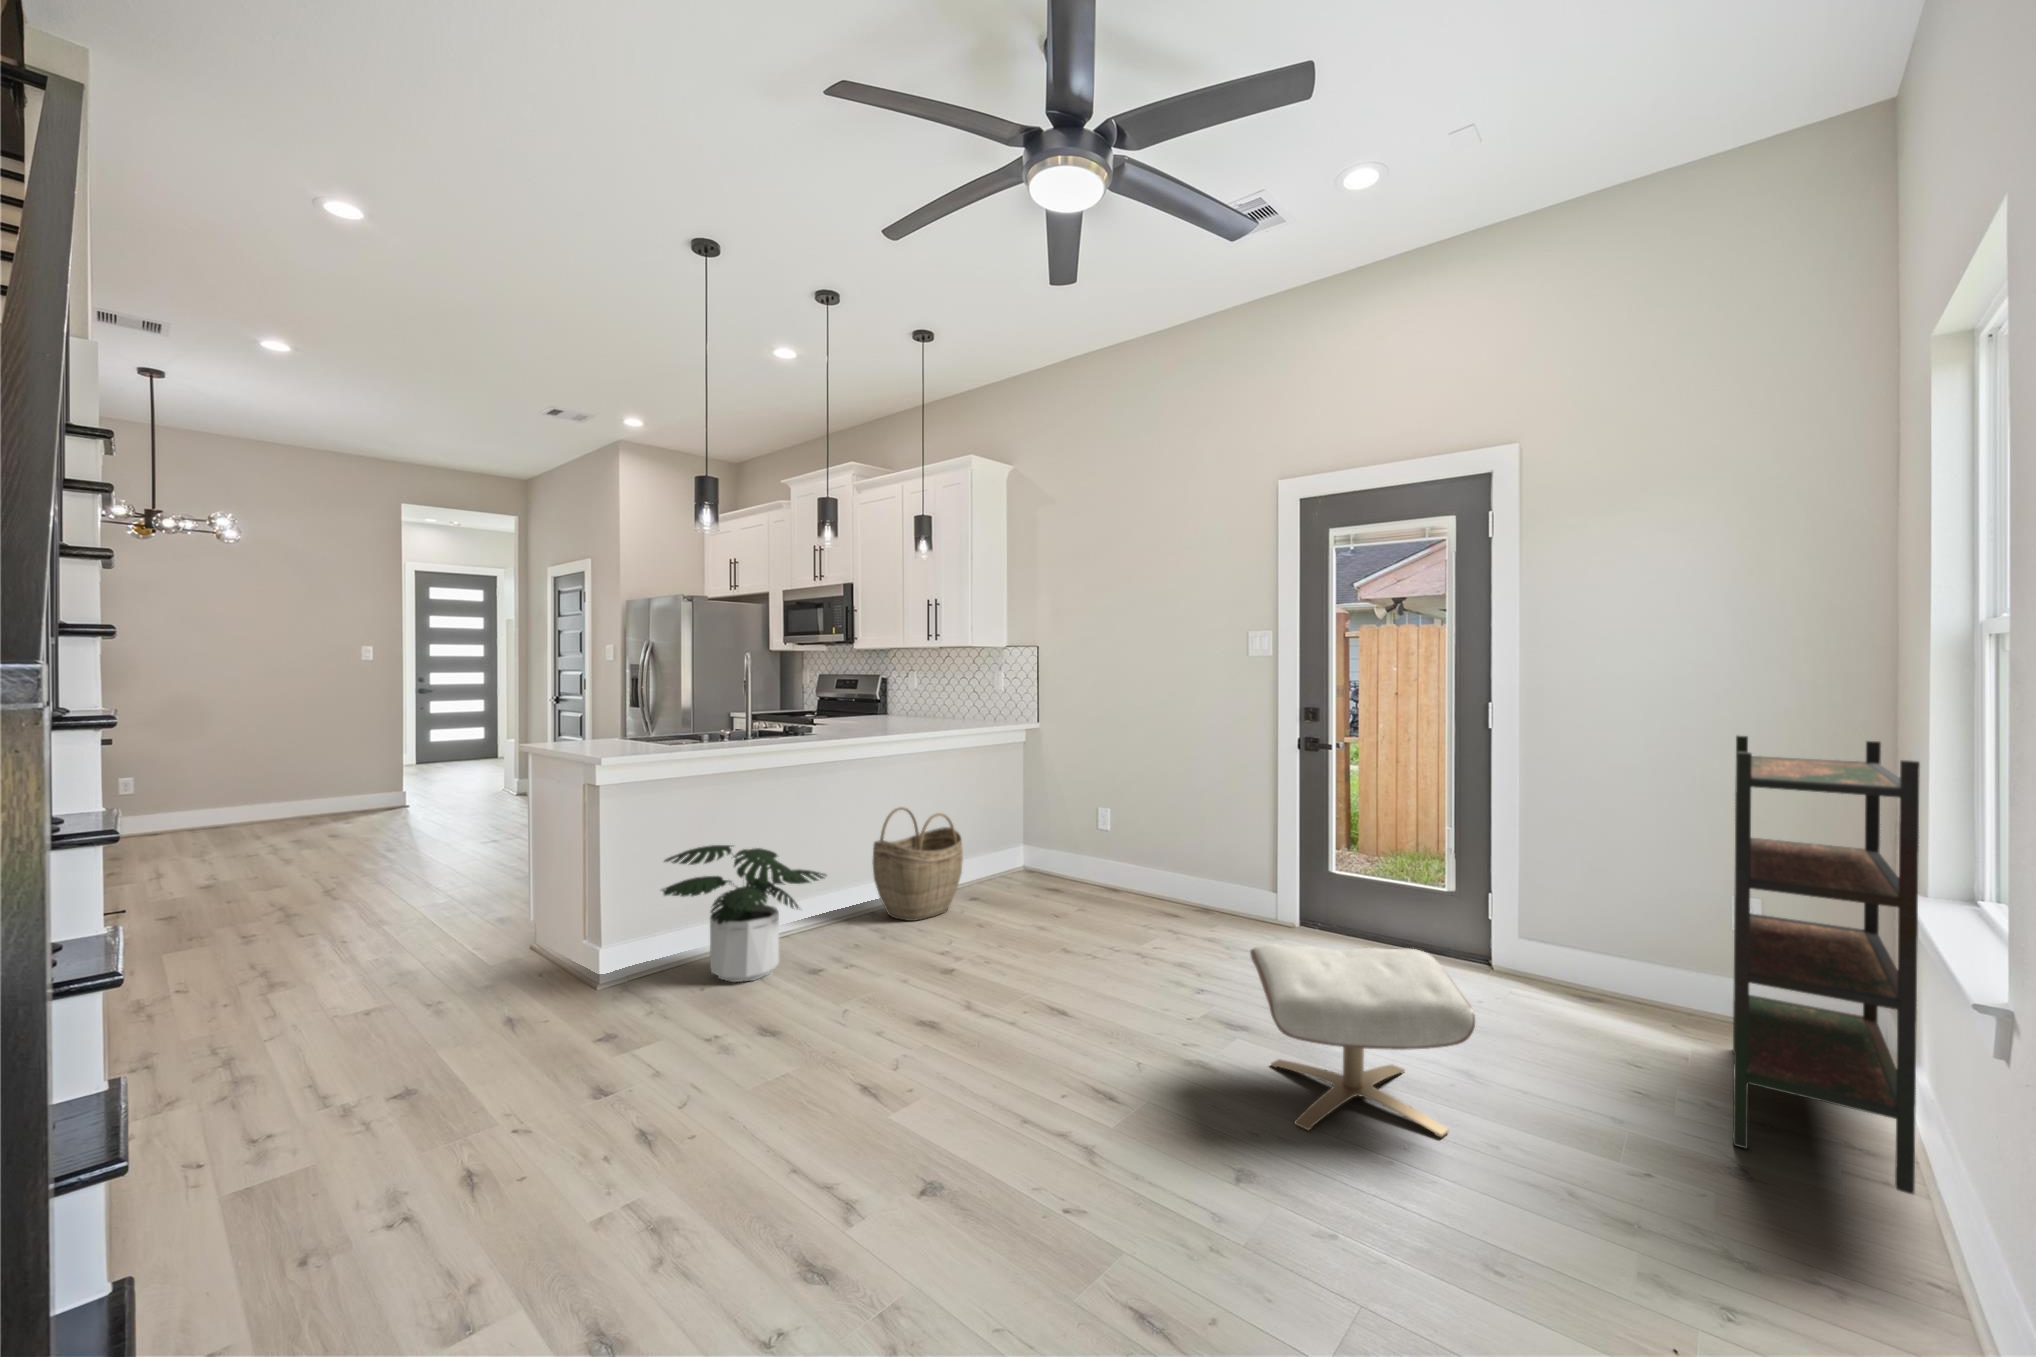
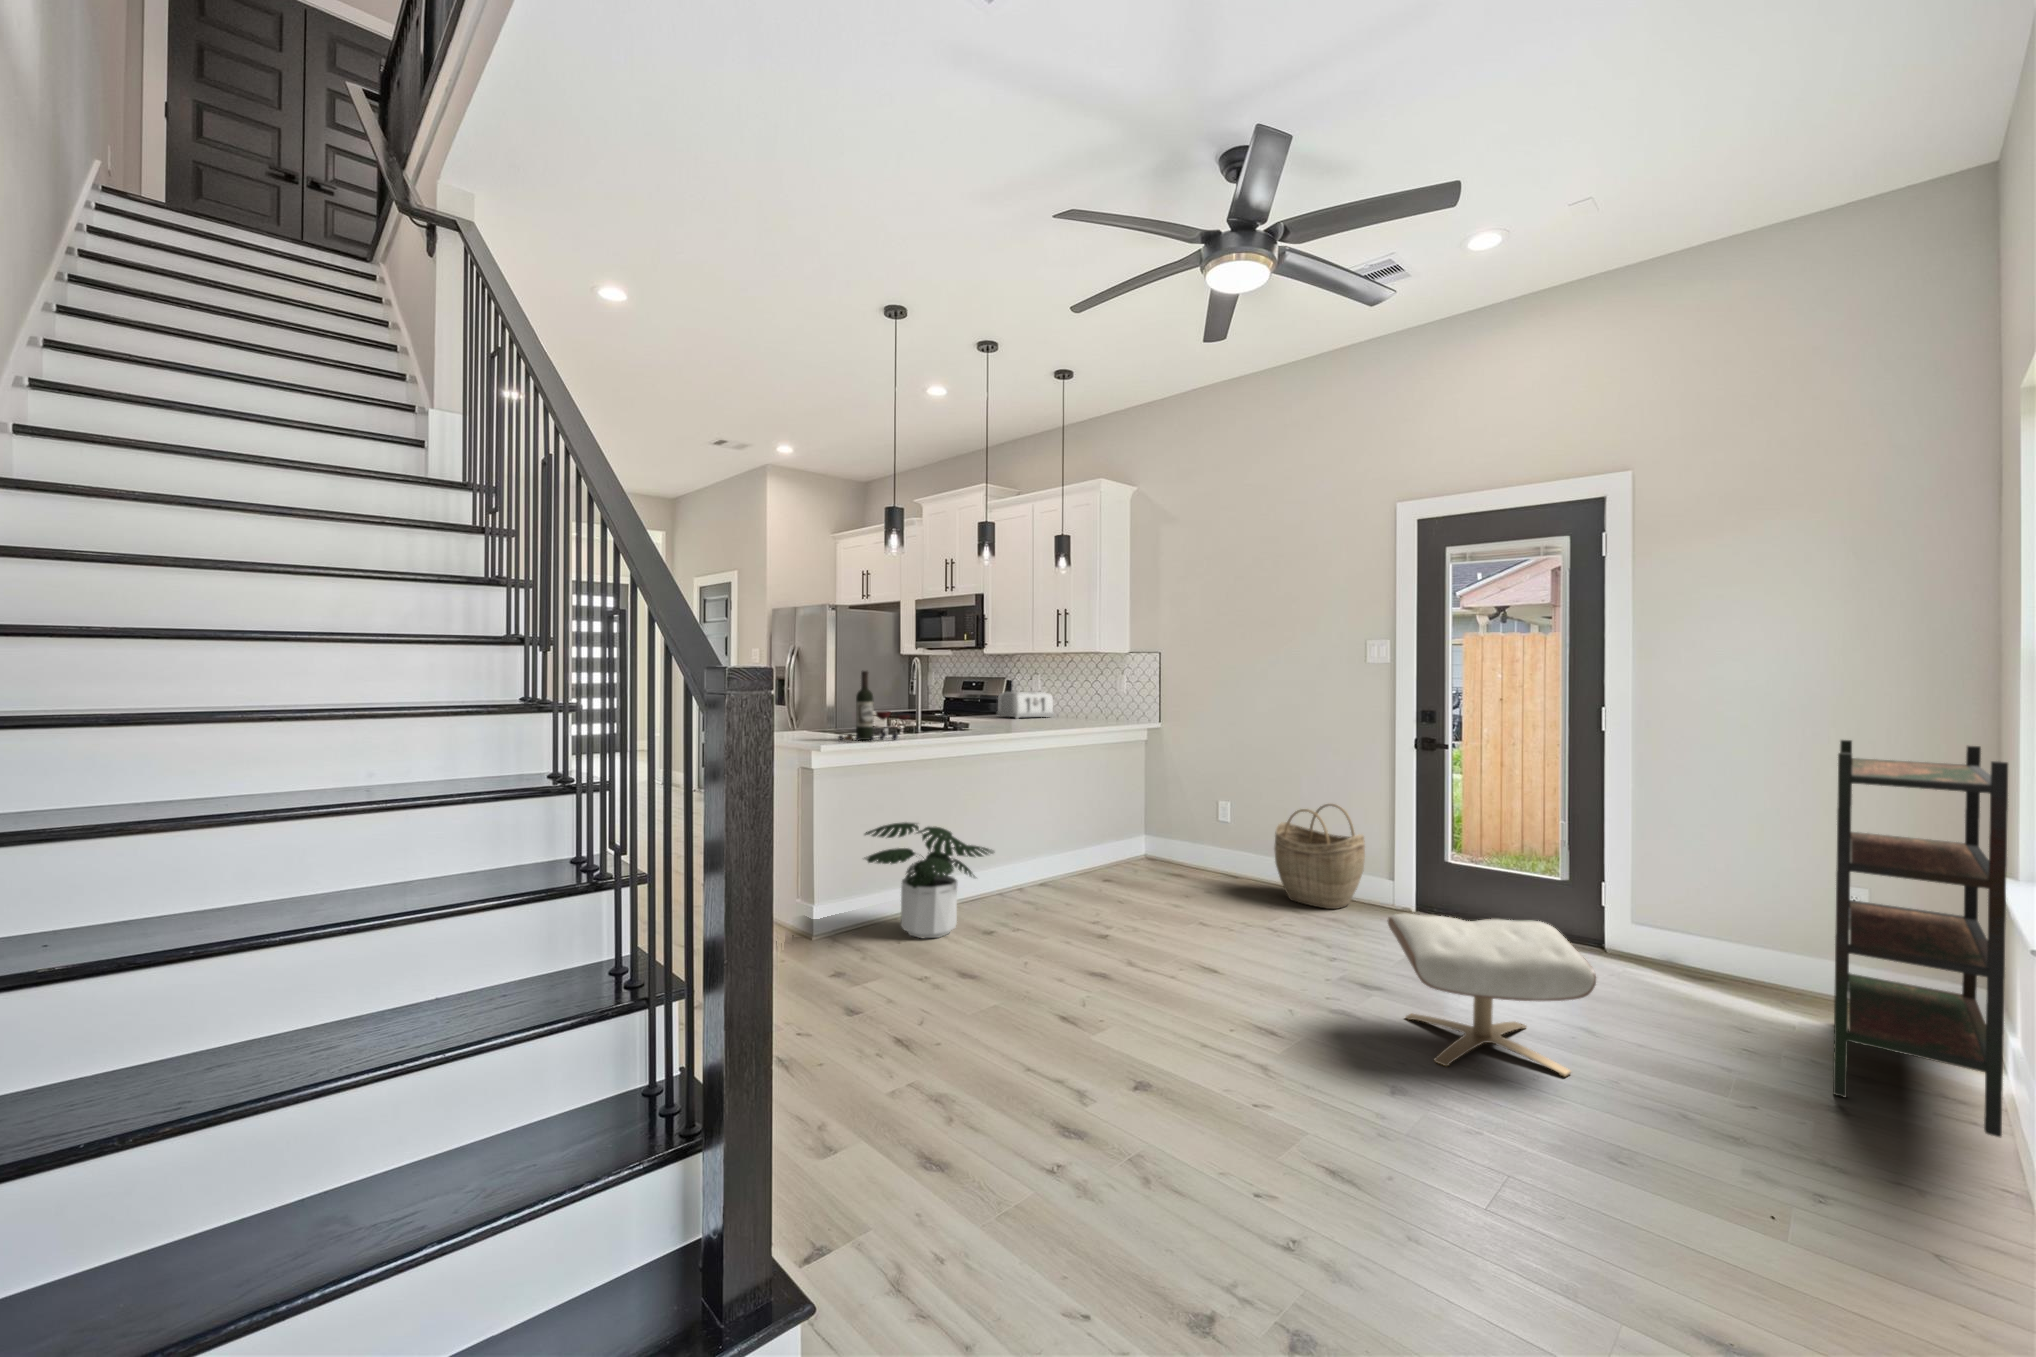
wine bottle: none [641,667,733,750] -> present [838,671,909,741]
toaster: none [867,690,930,721] -> present [997,692,1054,719]
woven basket: present [872,807,963,921] -> present [1274,804,1365,909]

